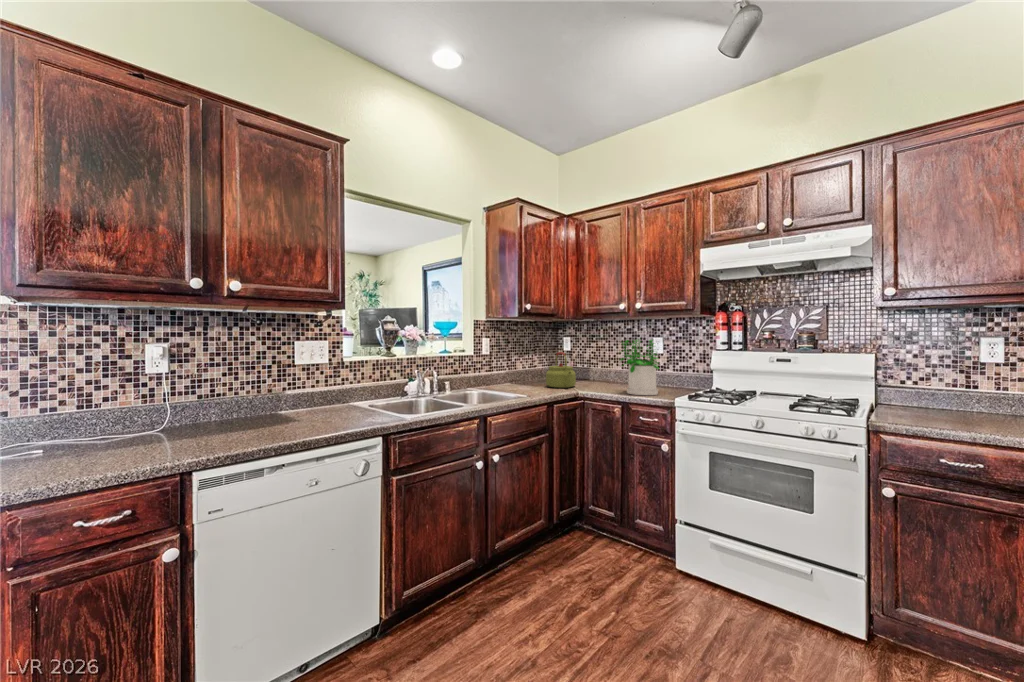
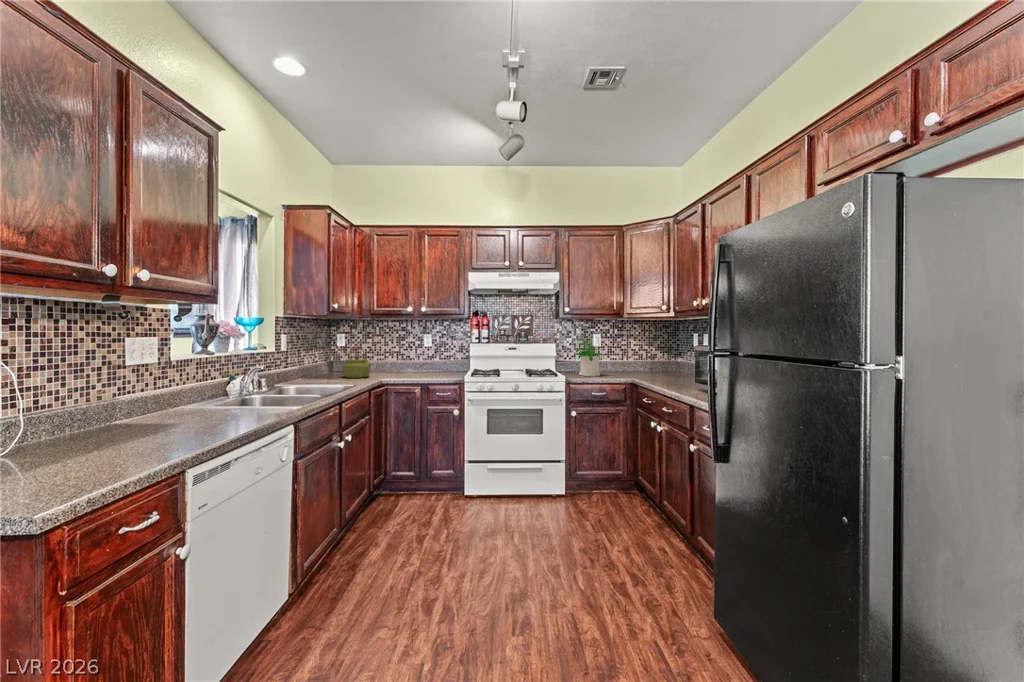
potted plant: present [620,339,659,395] -> present [574,337,600,376]

